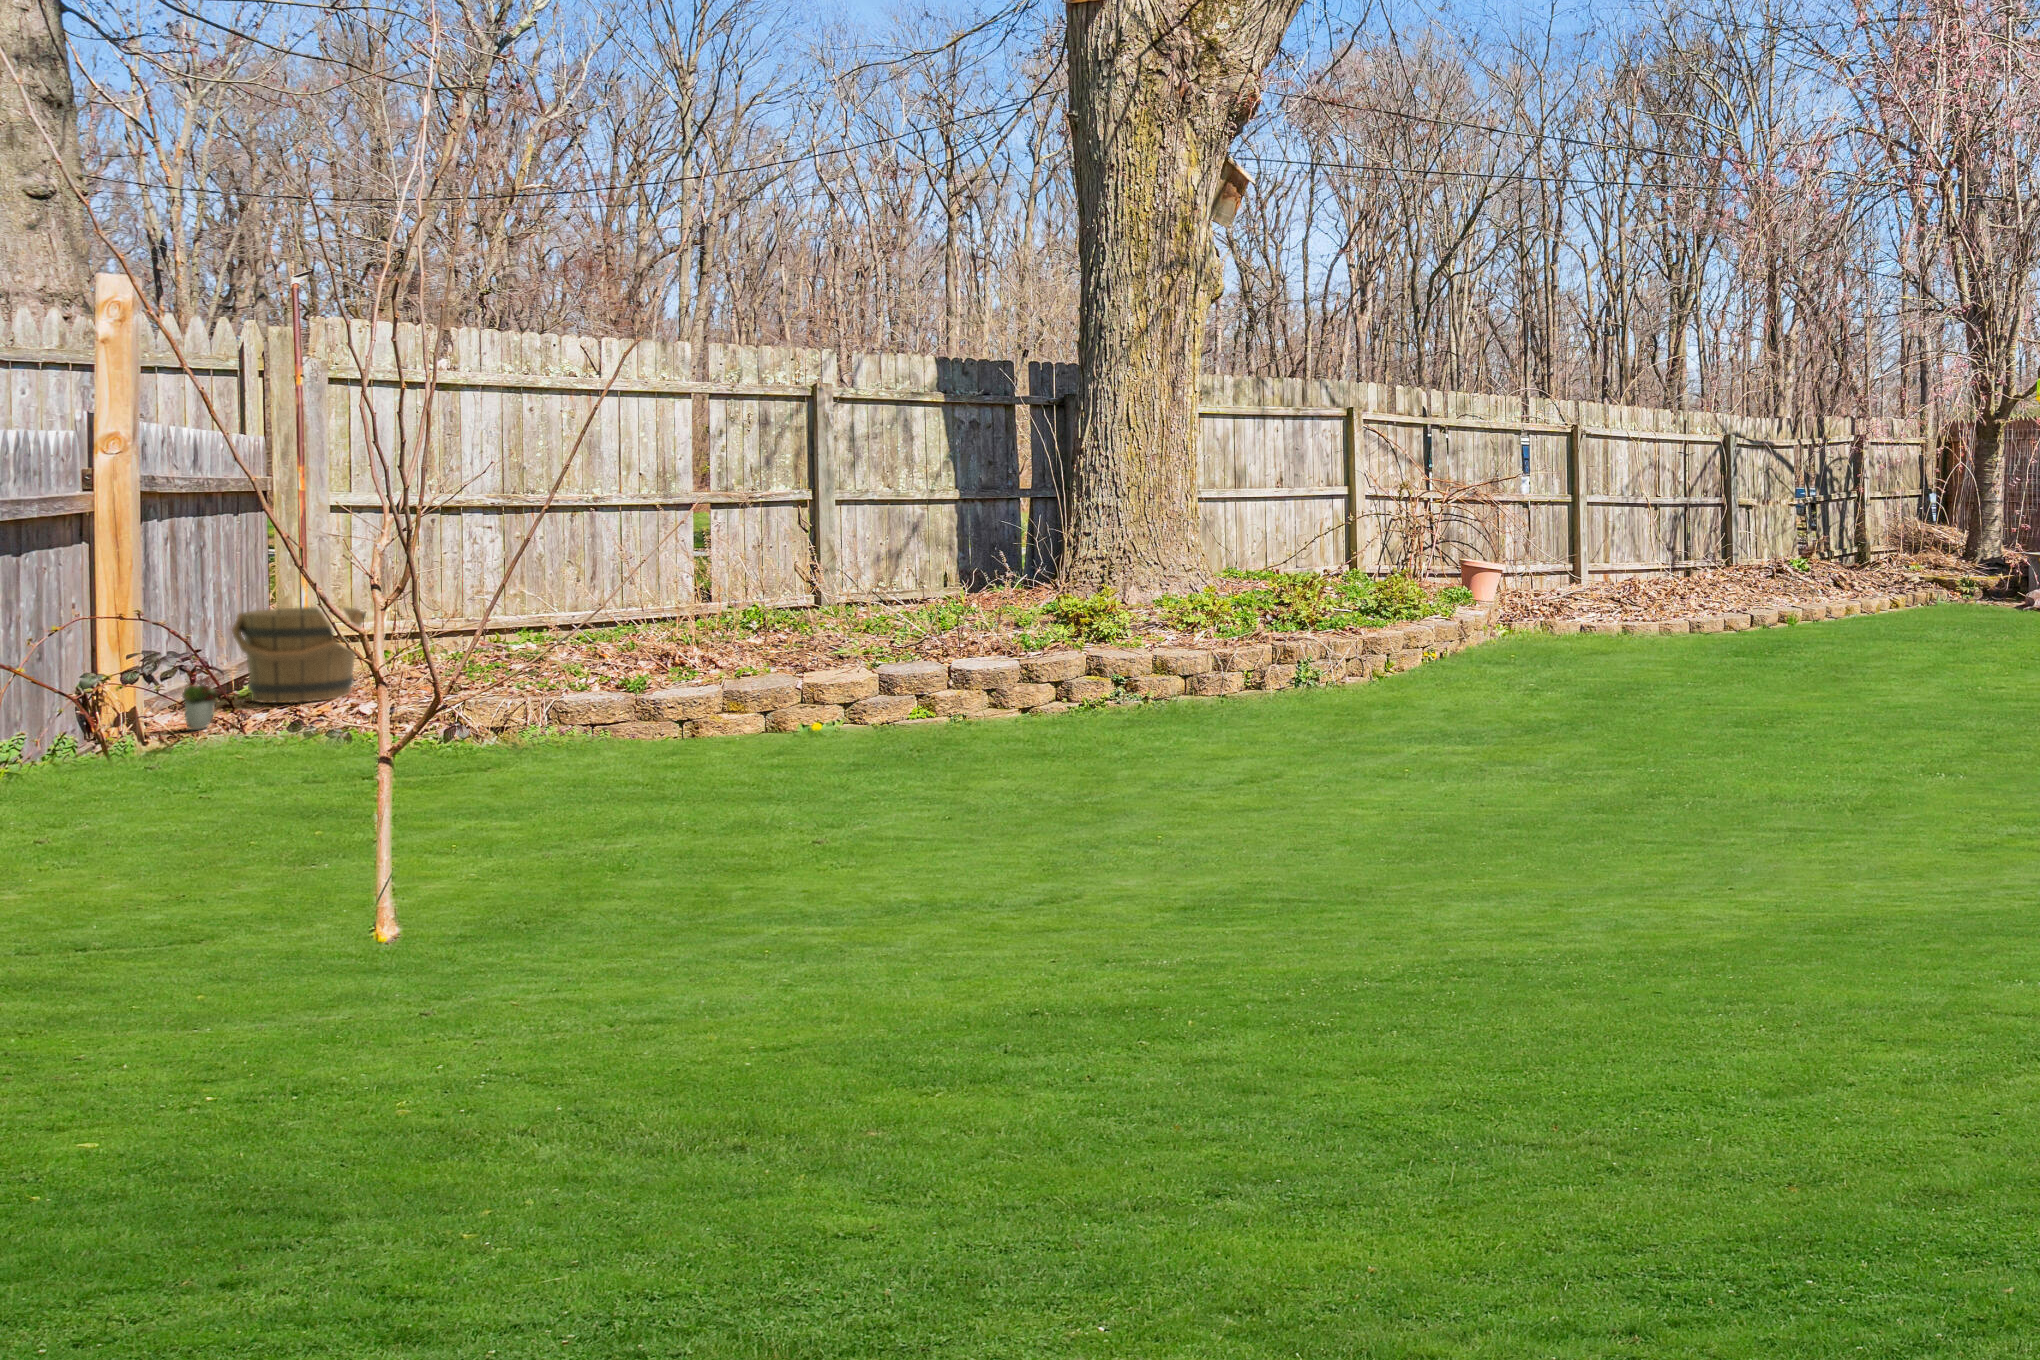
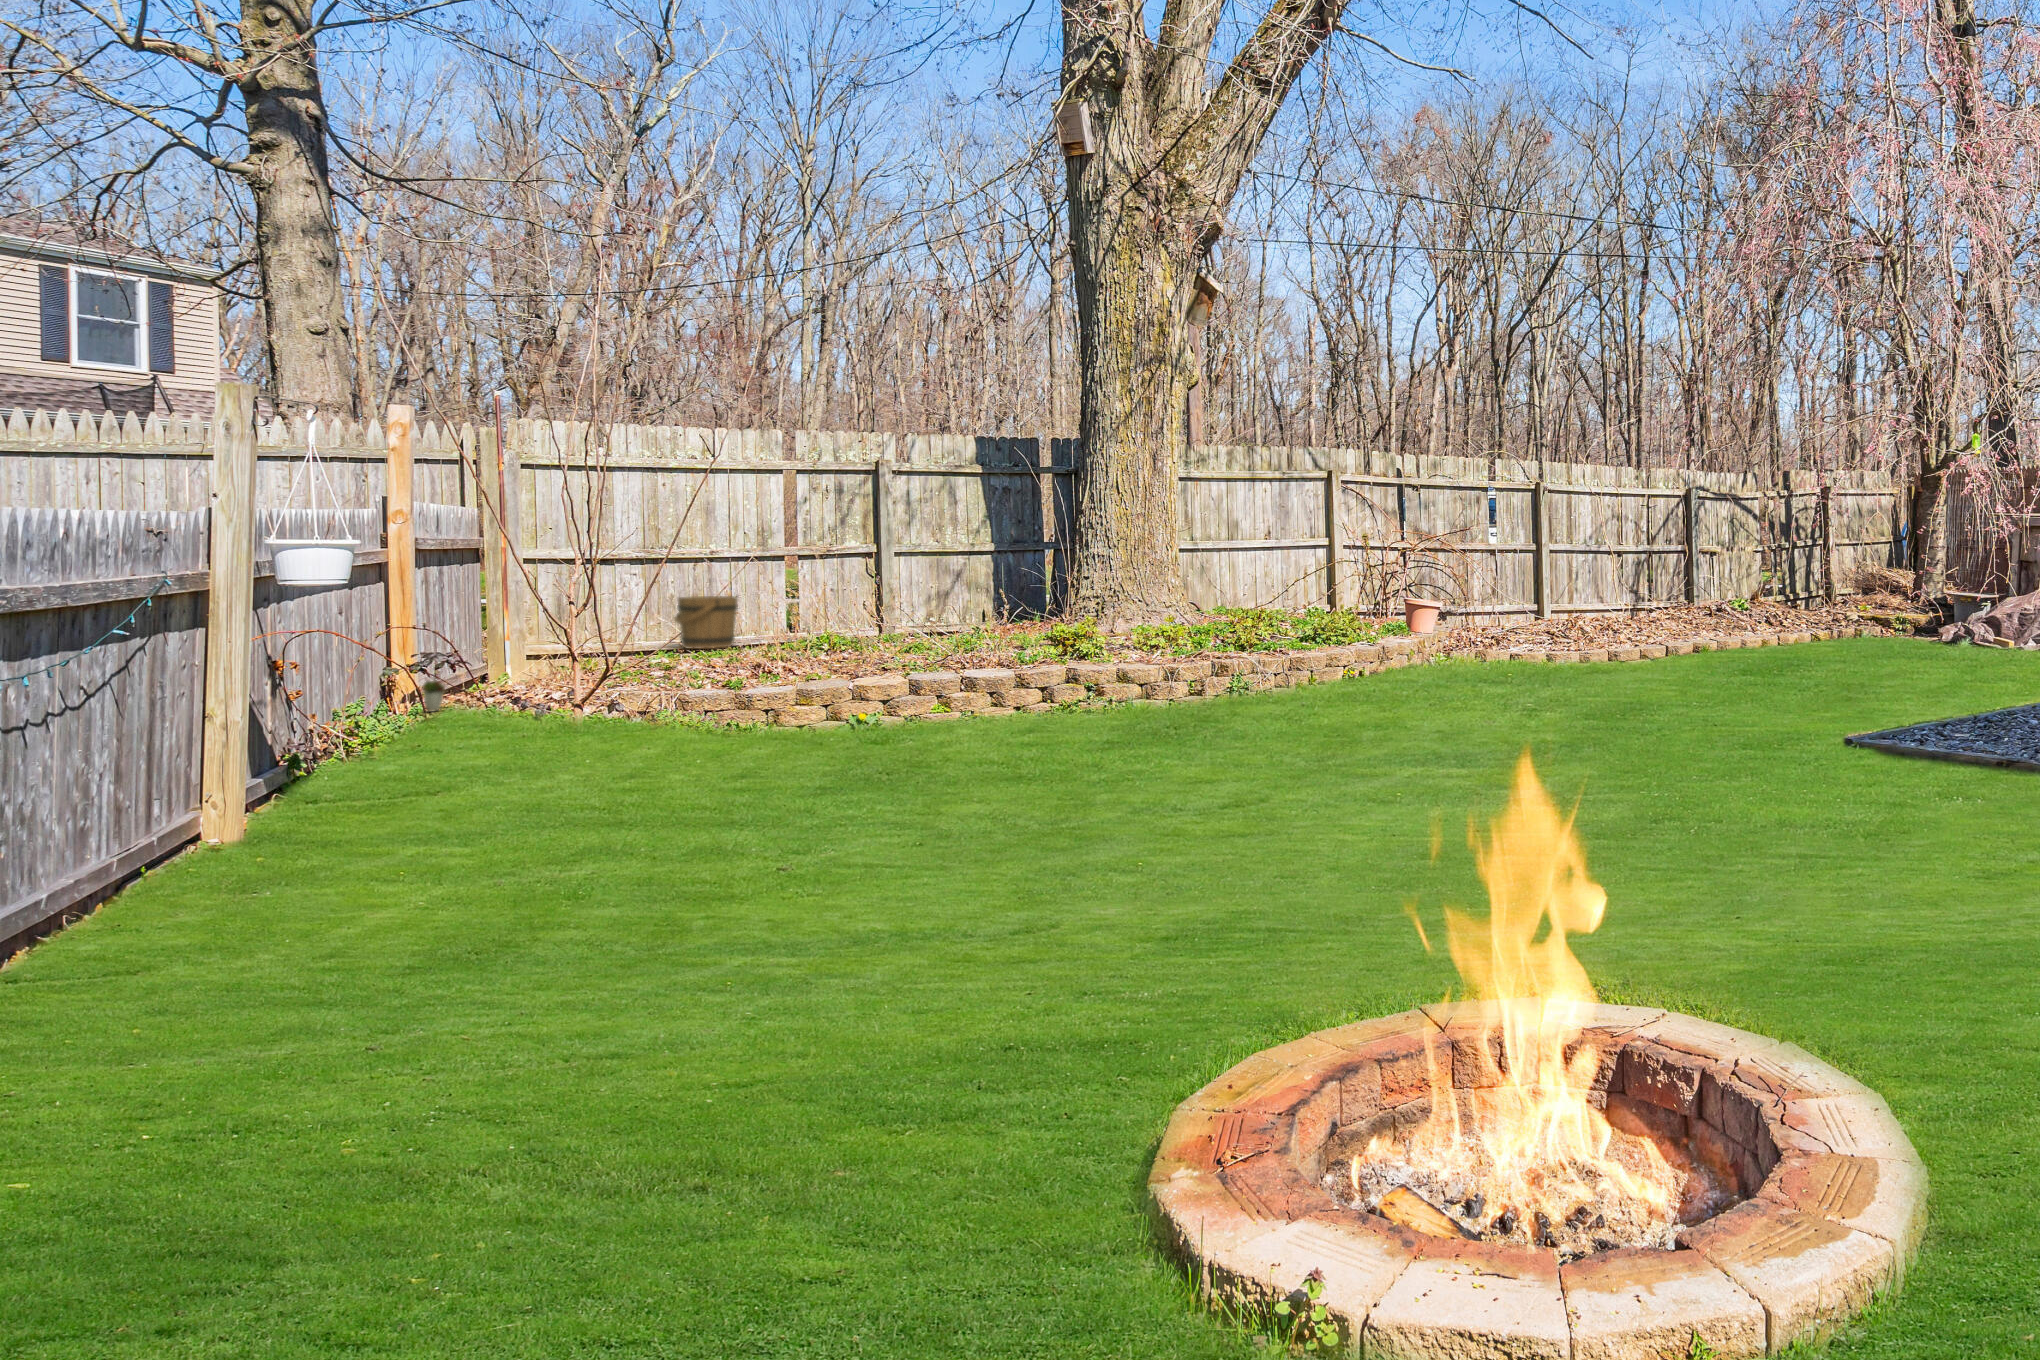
bucket: present [232,607,366,703] -> present [674,596,738,649]

